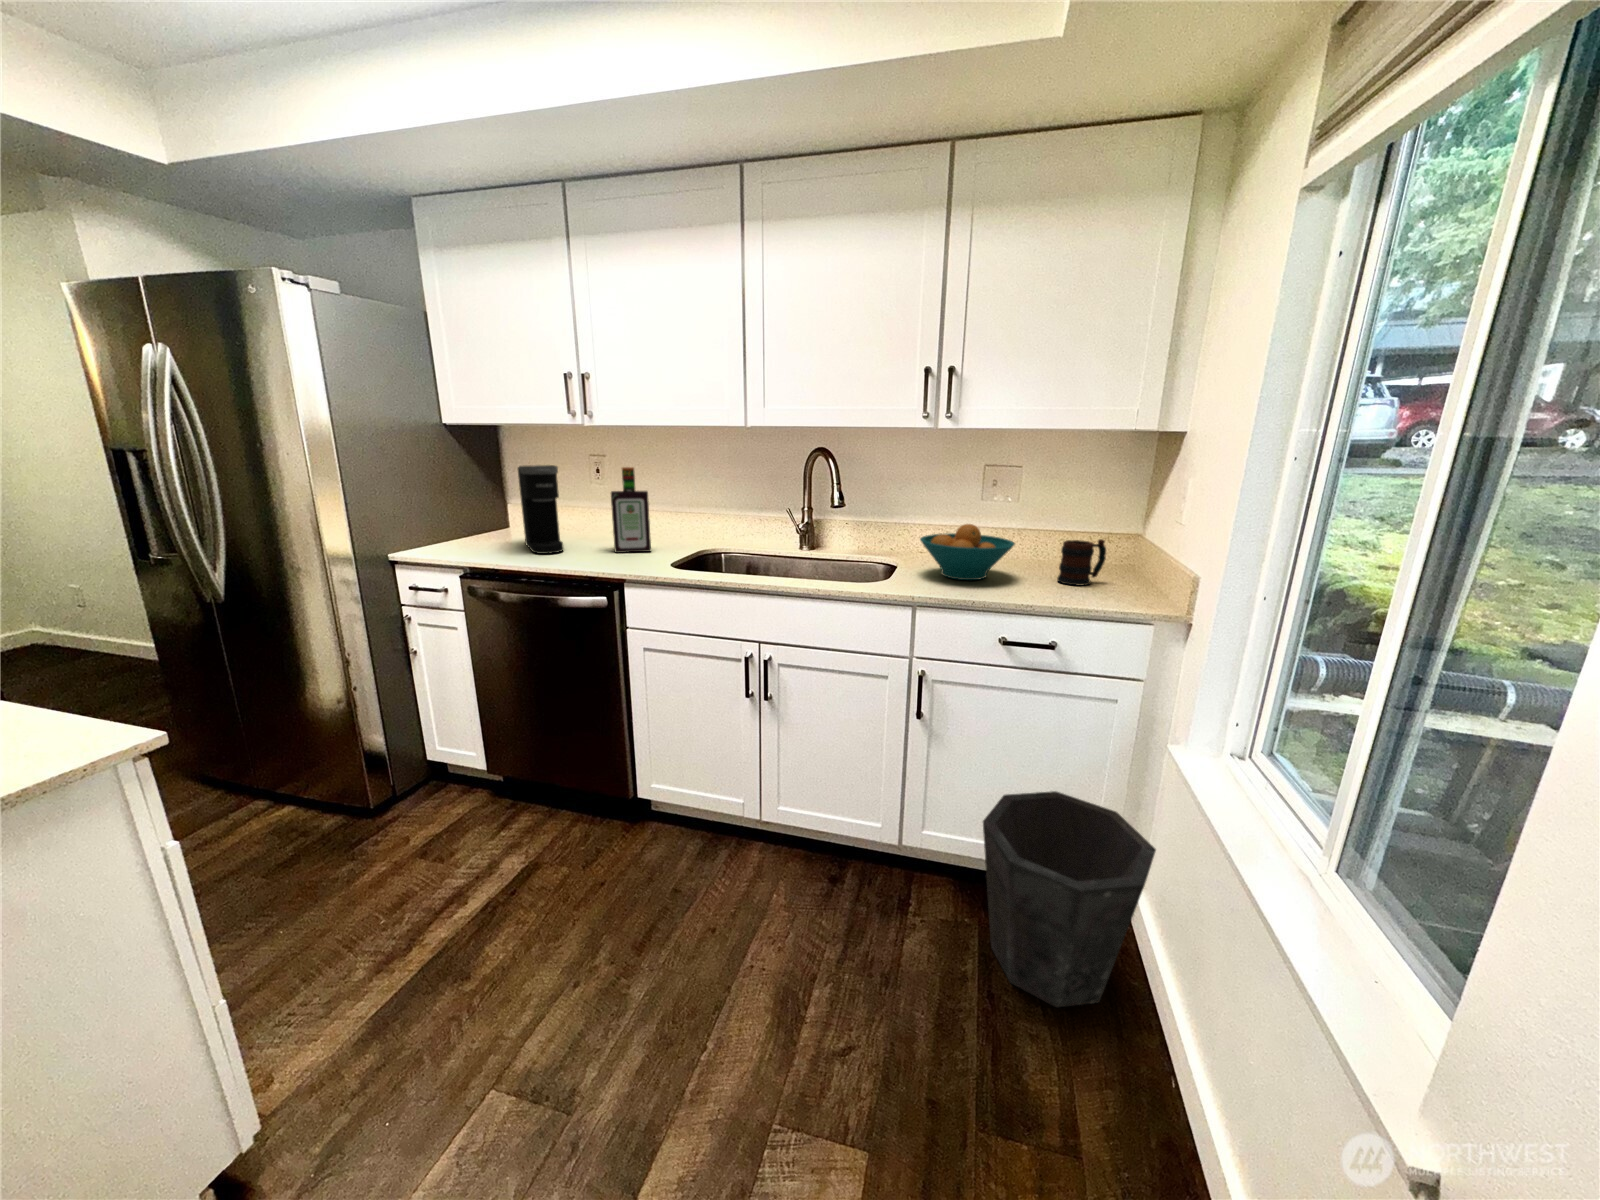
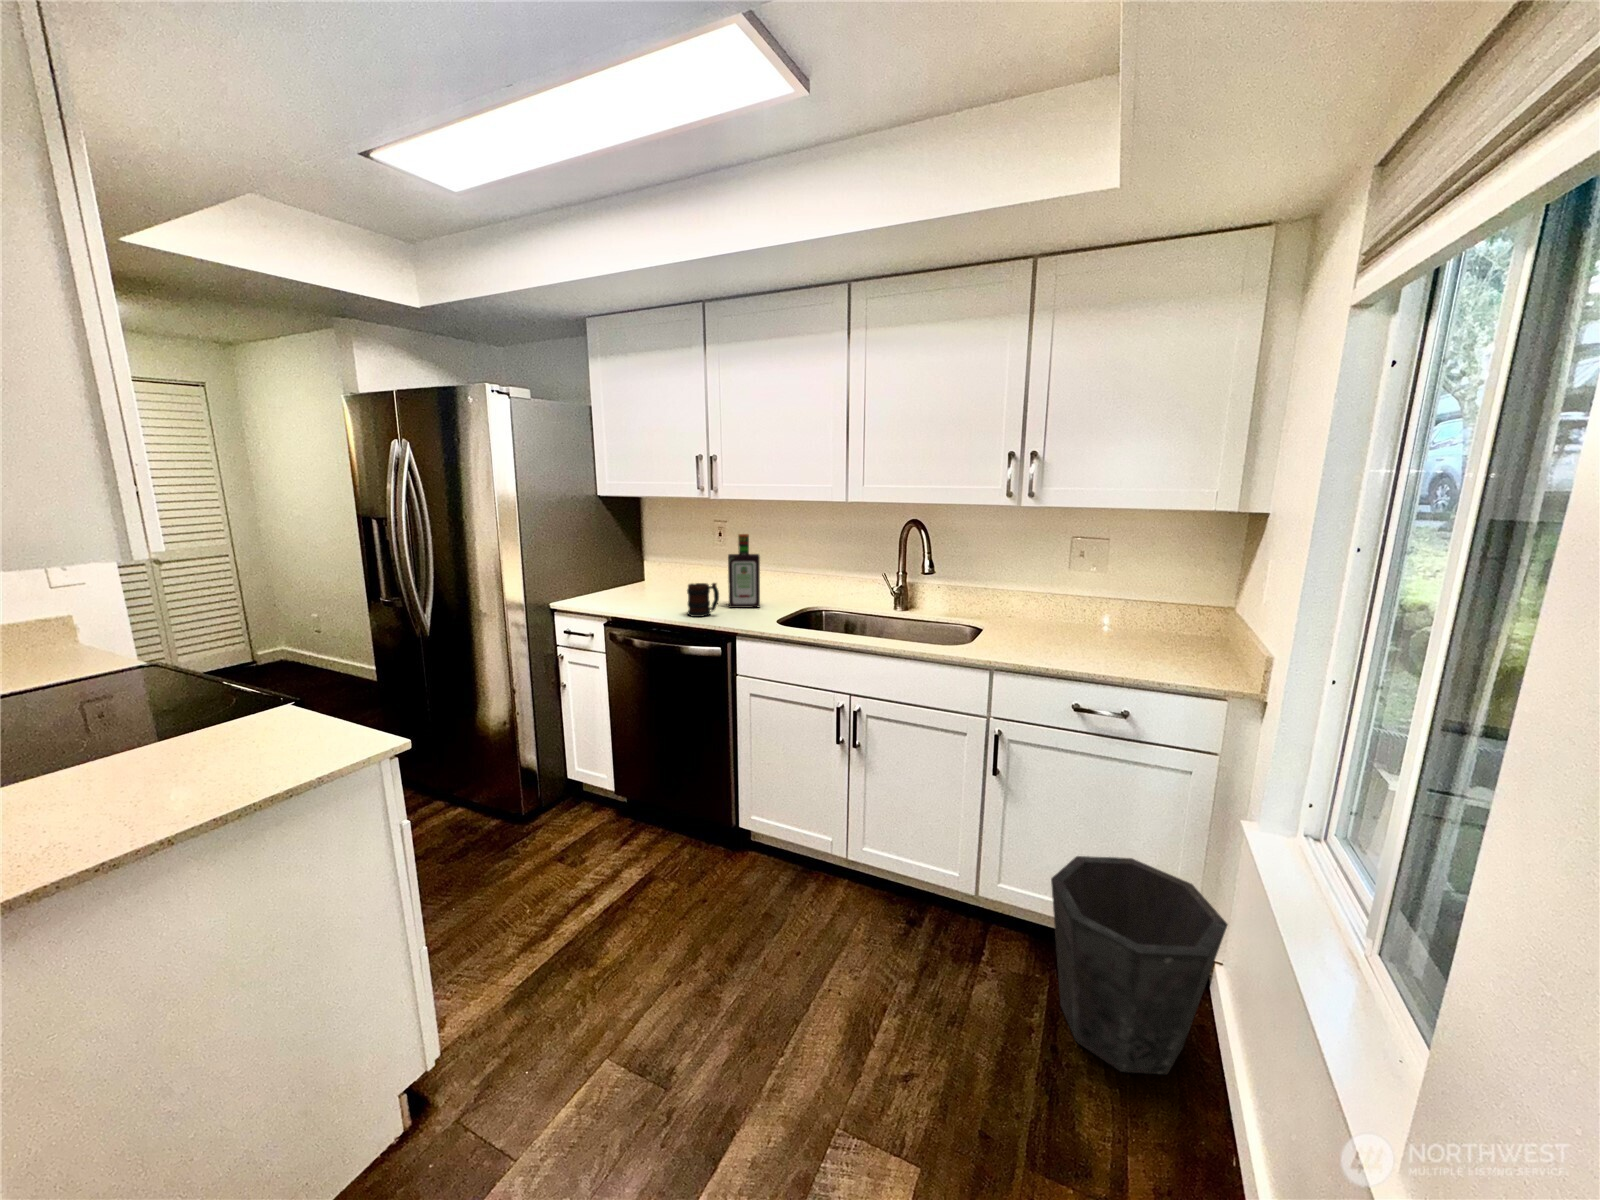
coffee maker: present [518,465,564,554] -> none [653,532,687,607]
fruit bowl: present [920,524,1015,580] -> none [1002,594,1095,647]
mug: present [1057,539,1106,585] -> present [687,583,719,617]

